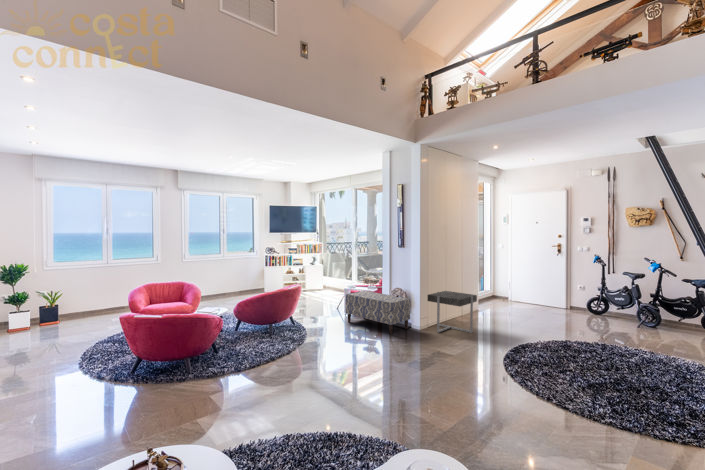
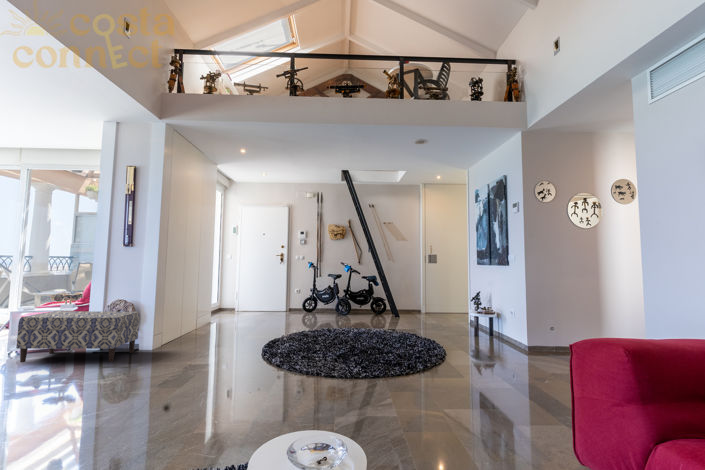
side table: present [427,291,477,333] -> none [164,300,221,348]

